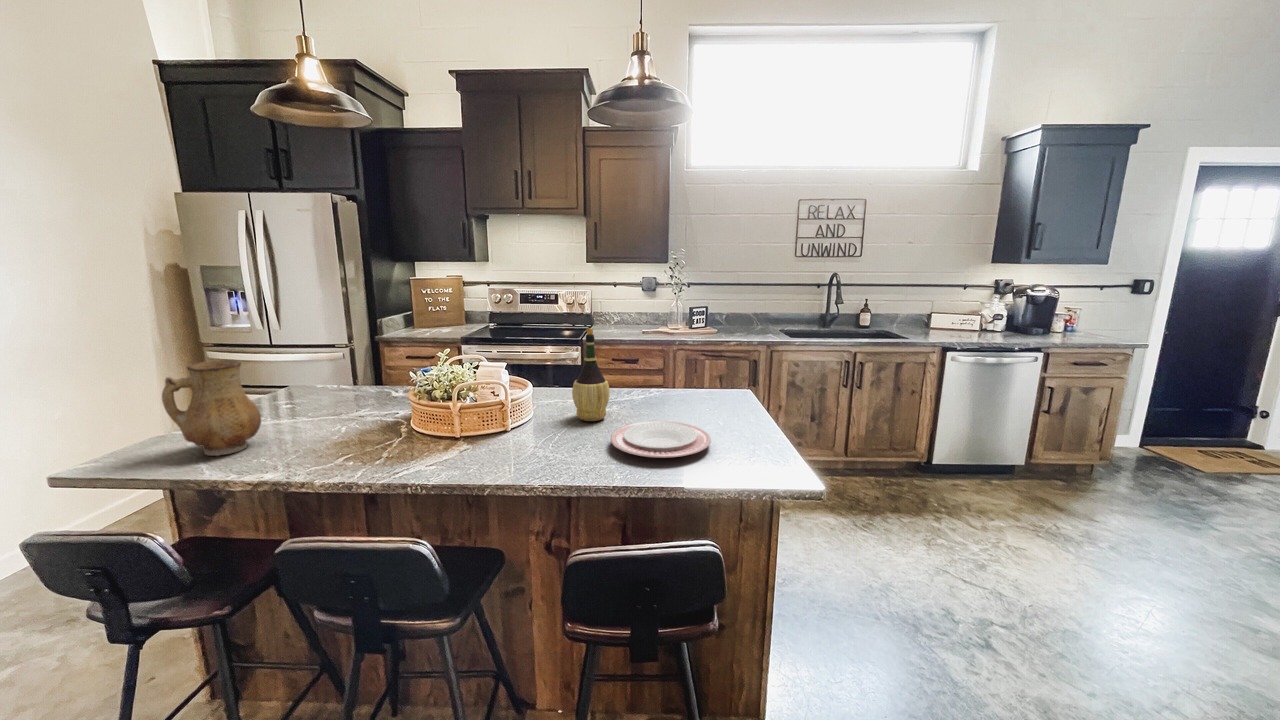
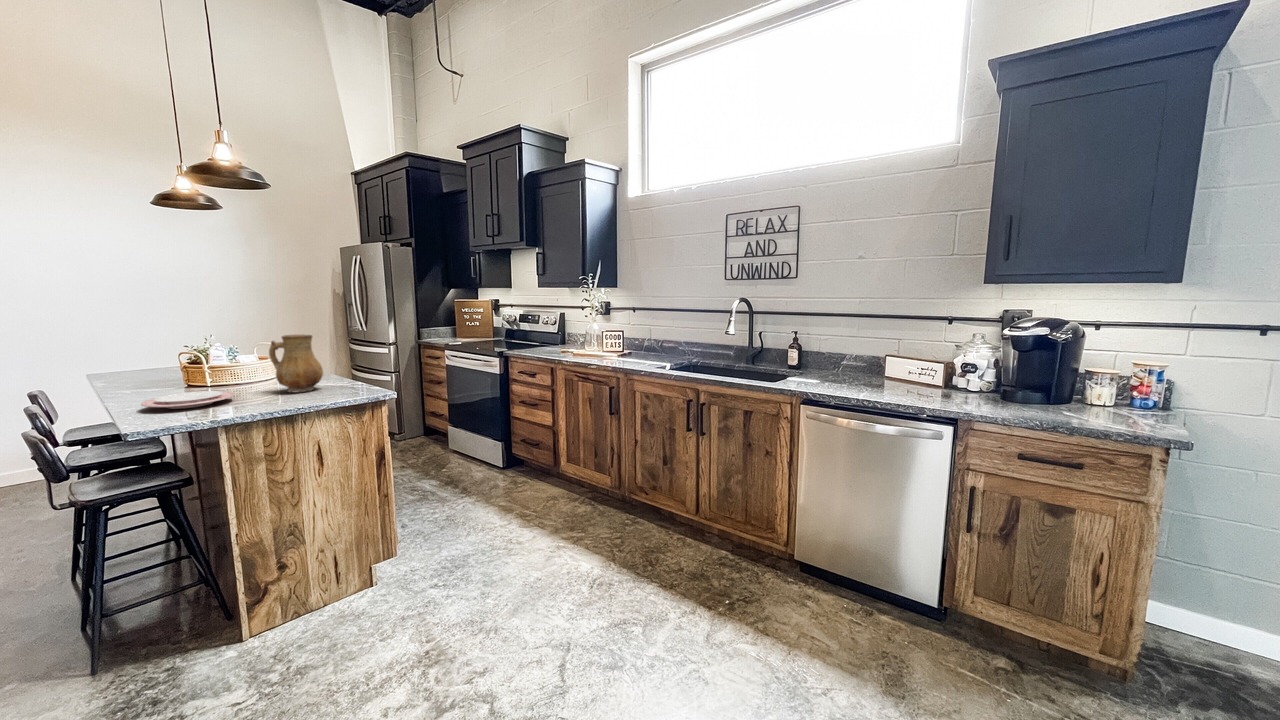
wine bottle: present [572,328,610,421] -> none [231,325,265,390]
ceramic pitcher: present [162,360,261,456] -> present [269,335,323,393]

